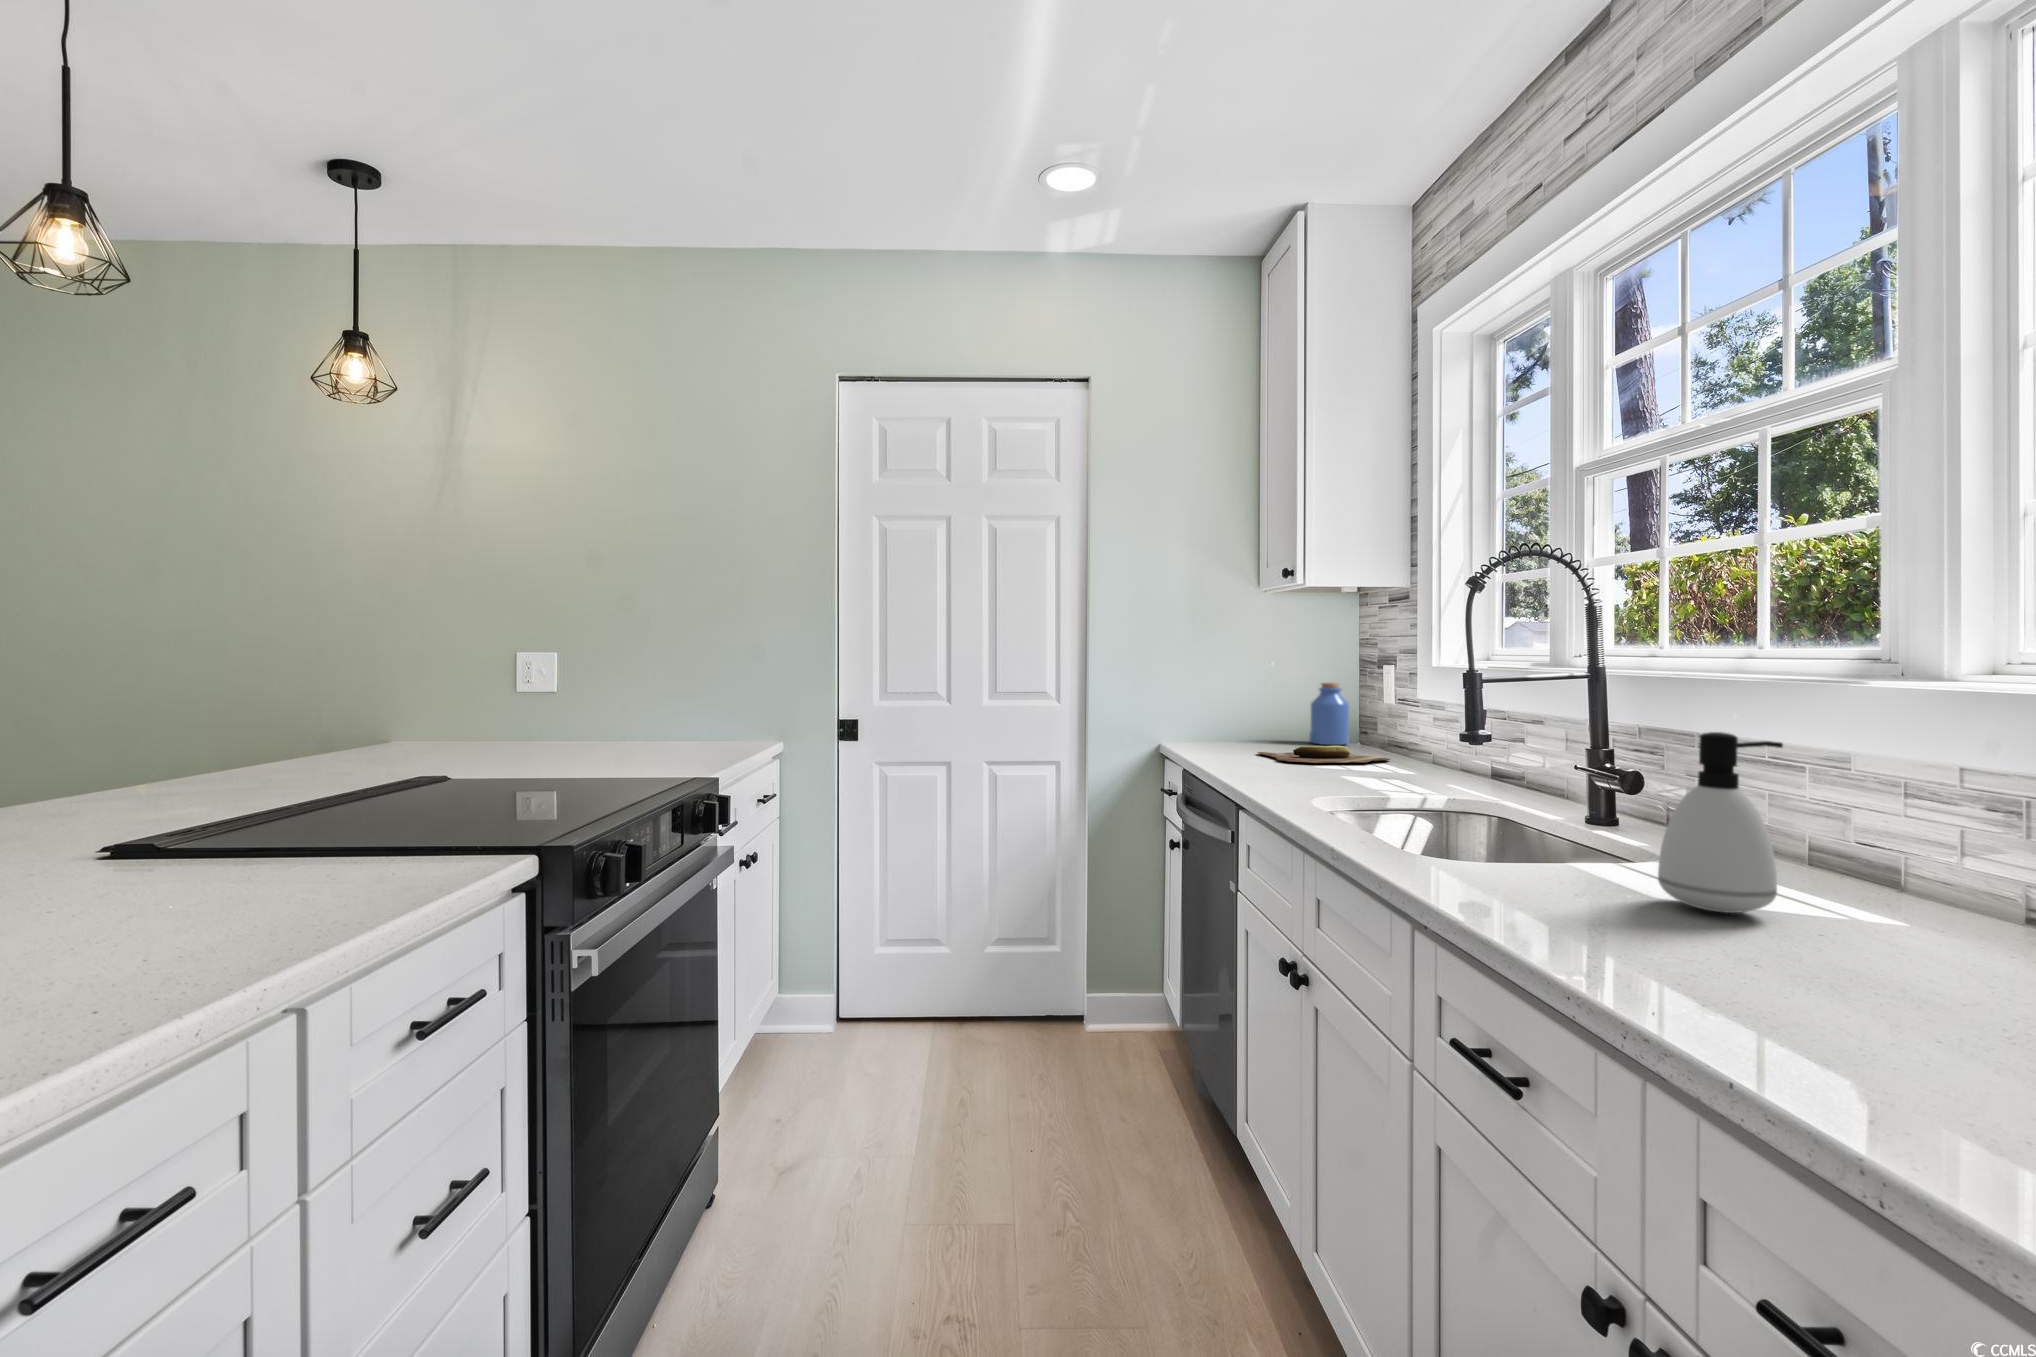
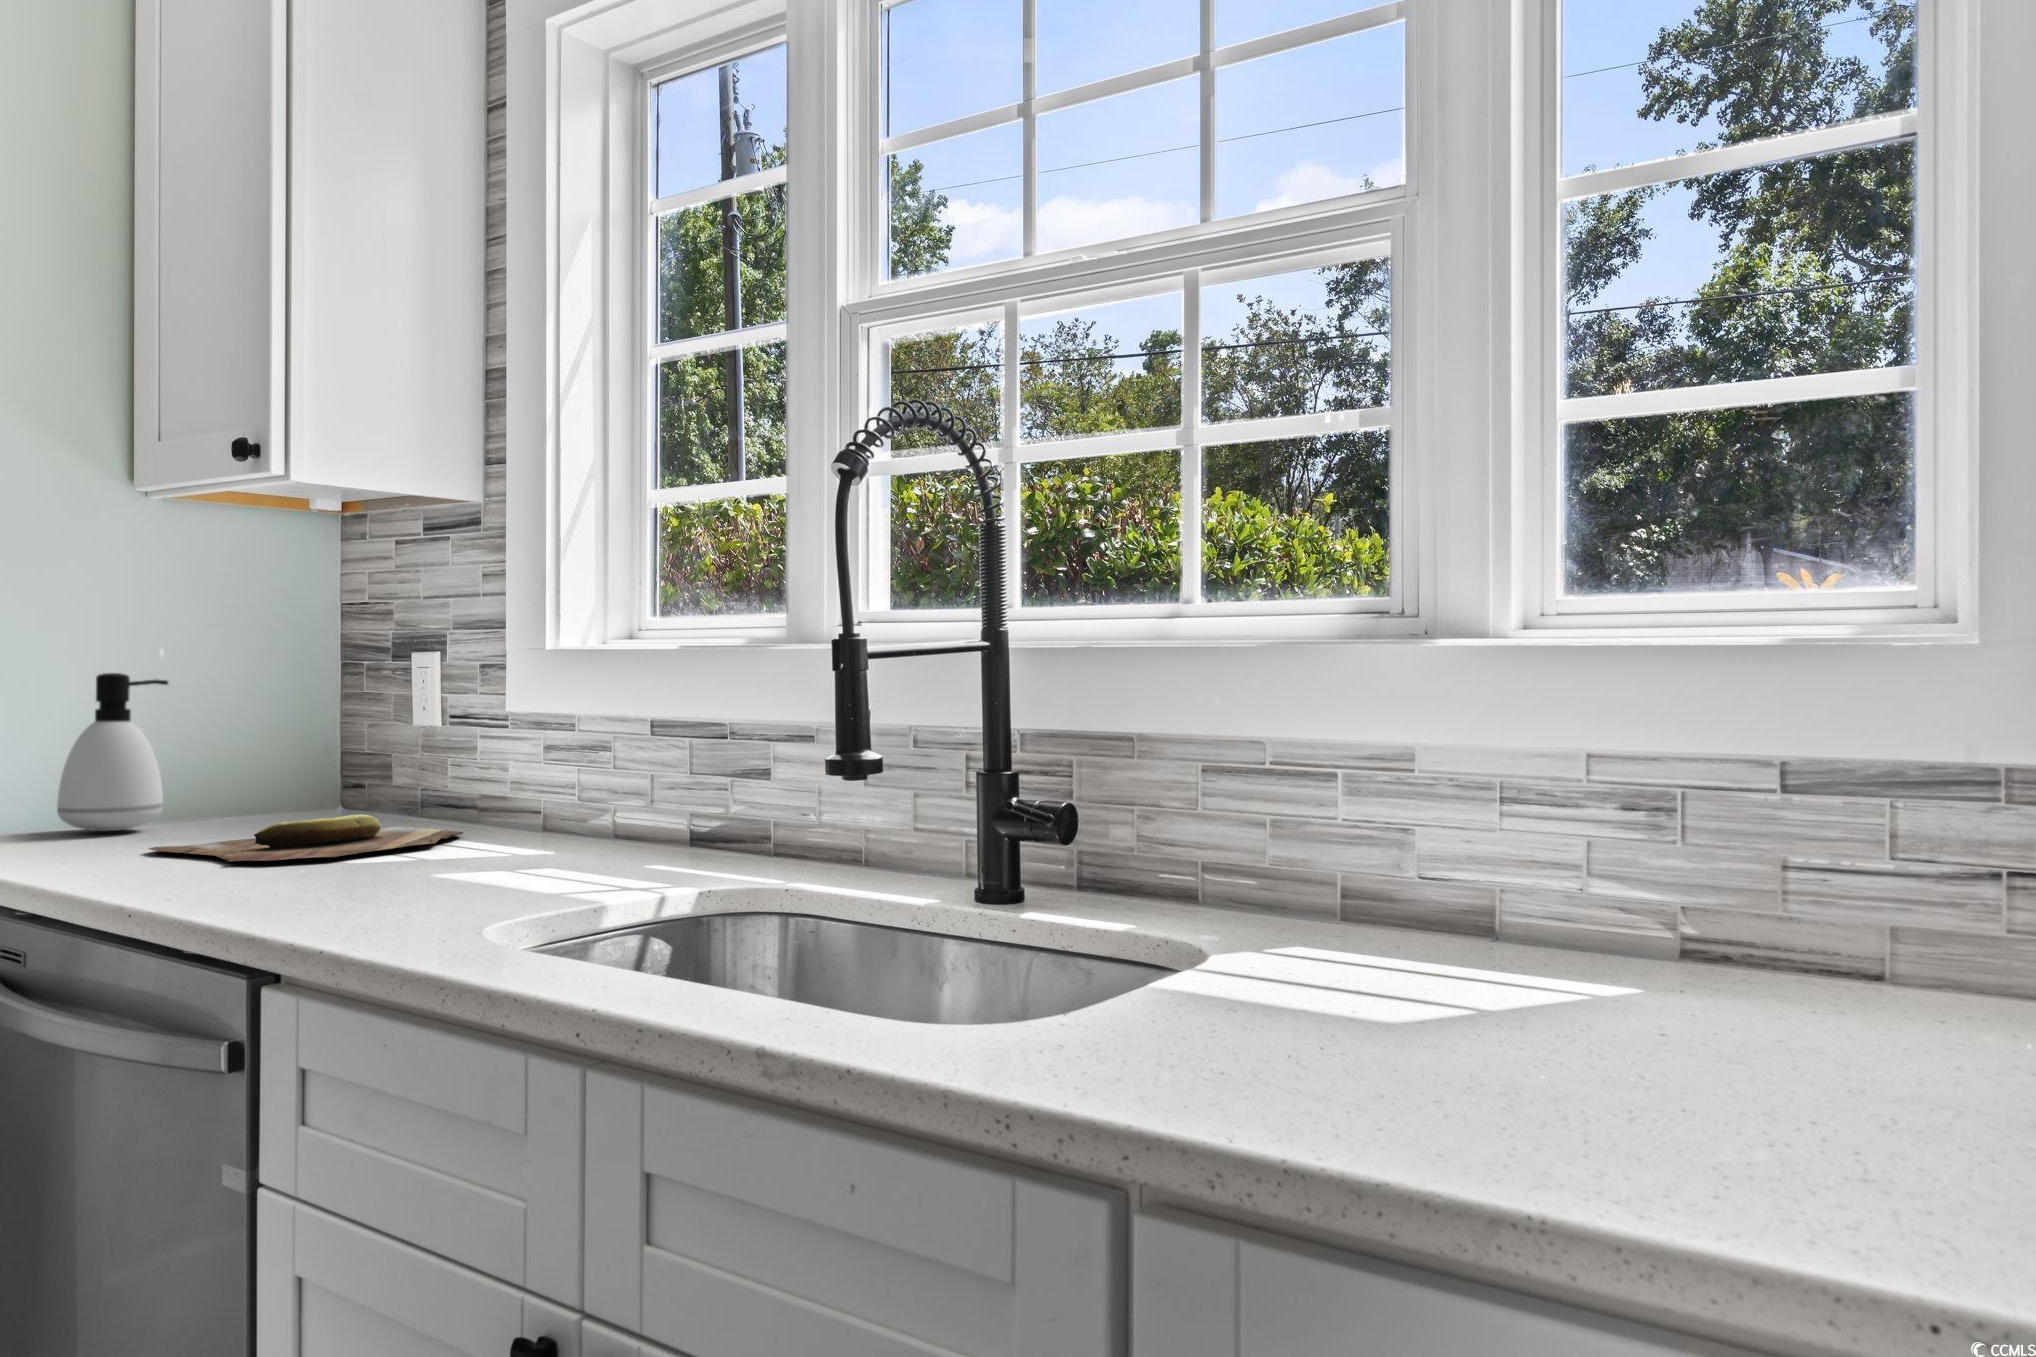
jar: present [1309,683,1349,745] -> none [232,689,324,817]
soap dispenser: present [1658,732,1783,913] -> present [57,673,168,831]

